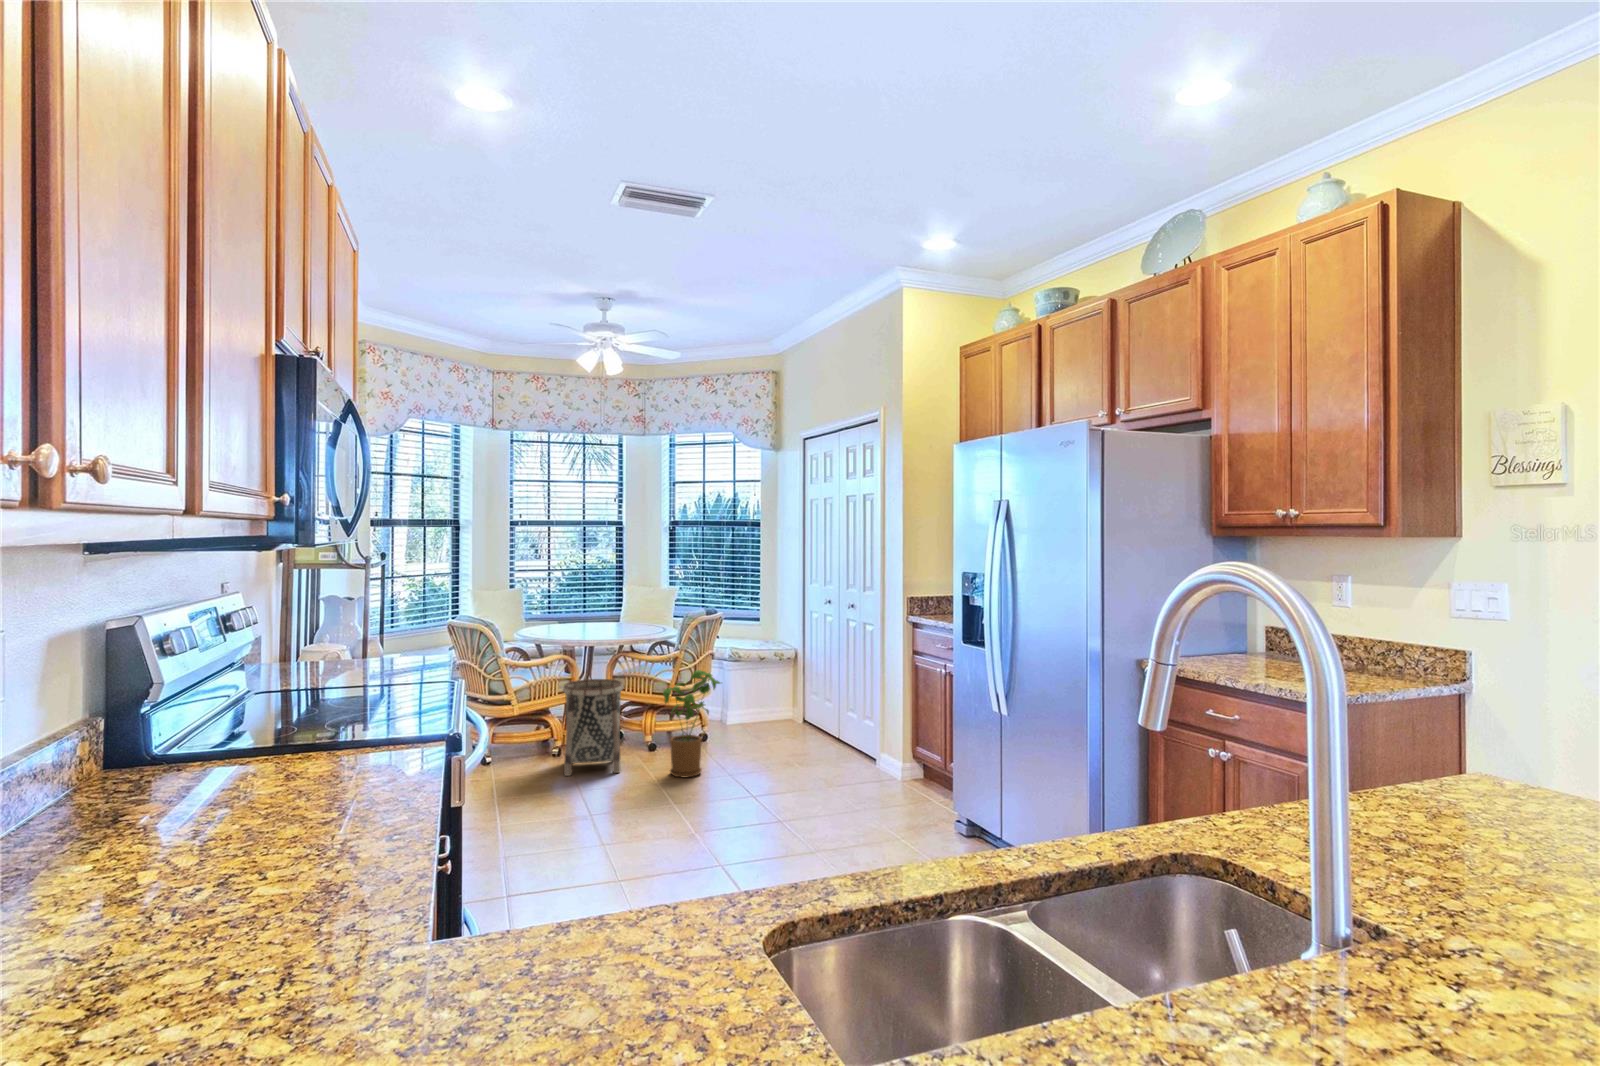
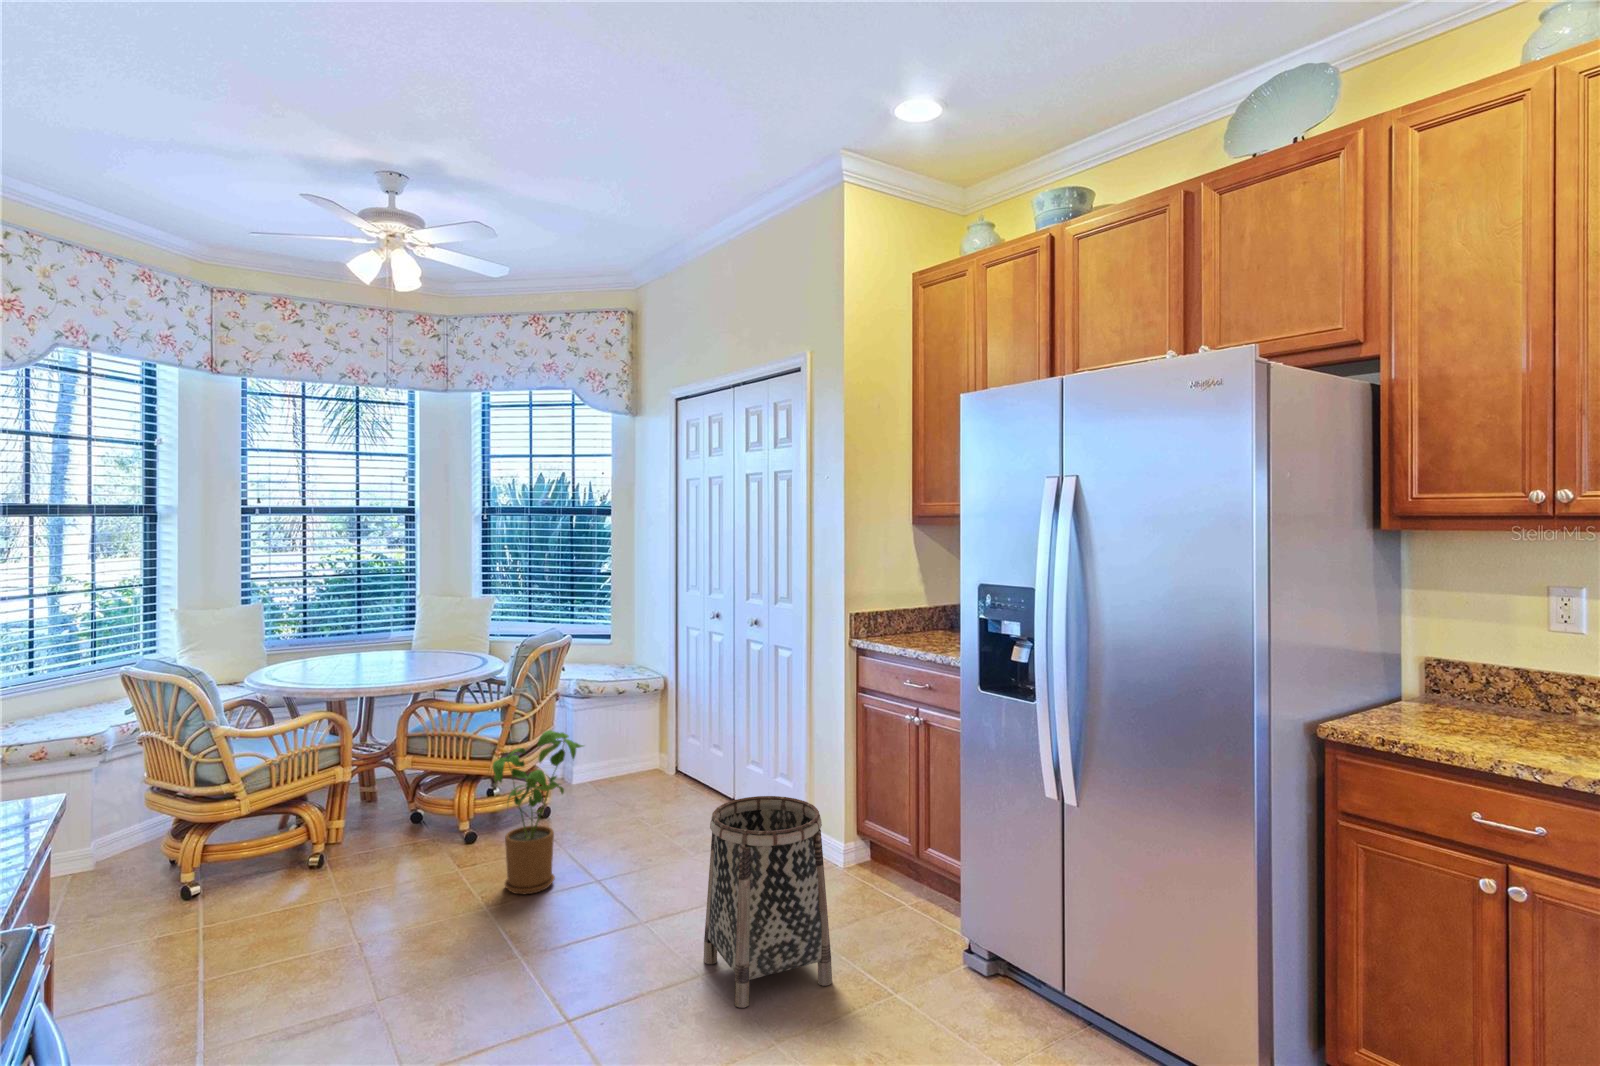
basket: present [563,679,623,776] -> present [704,796,832,1008]

